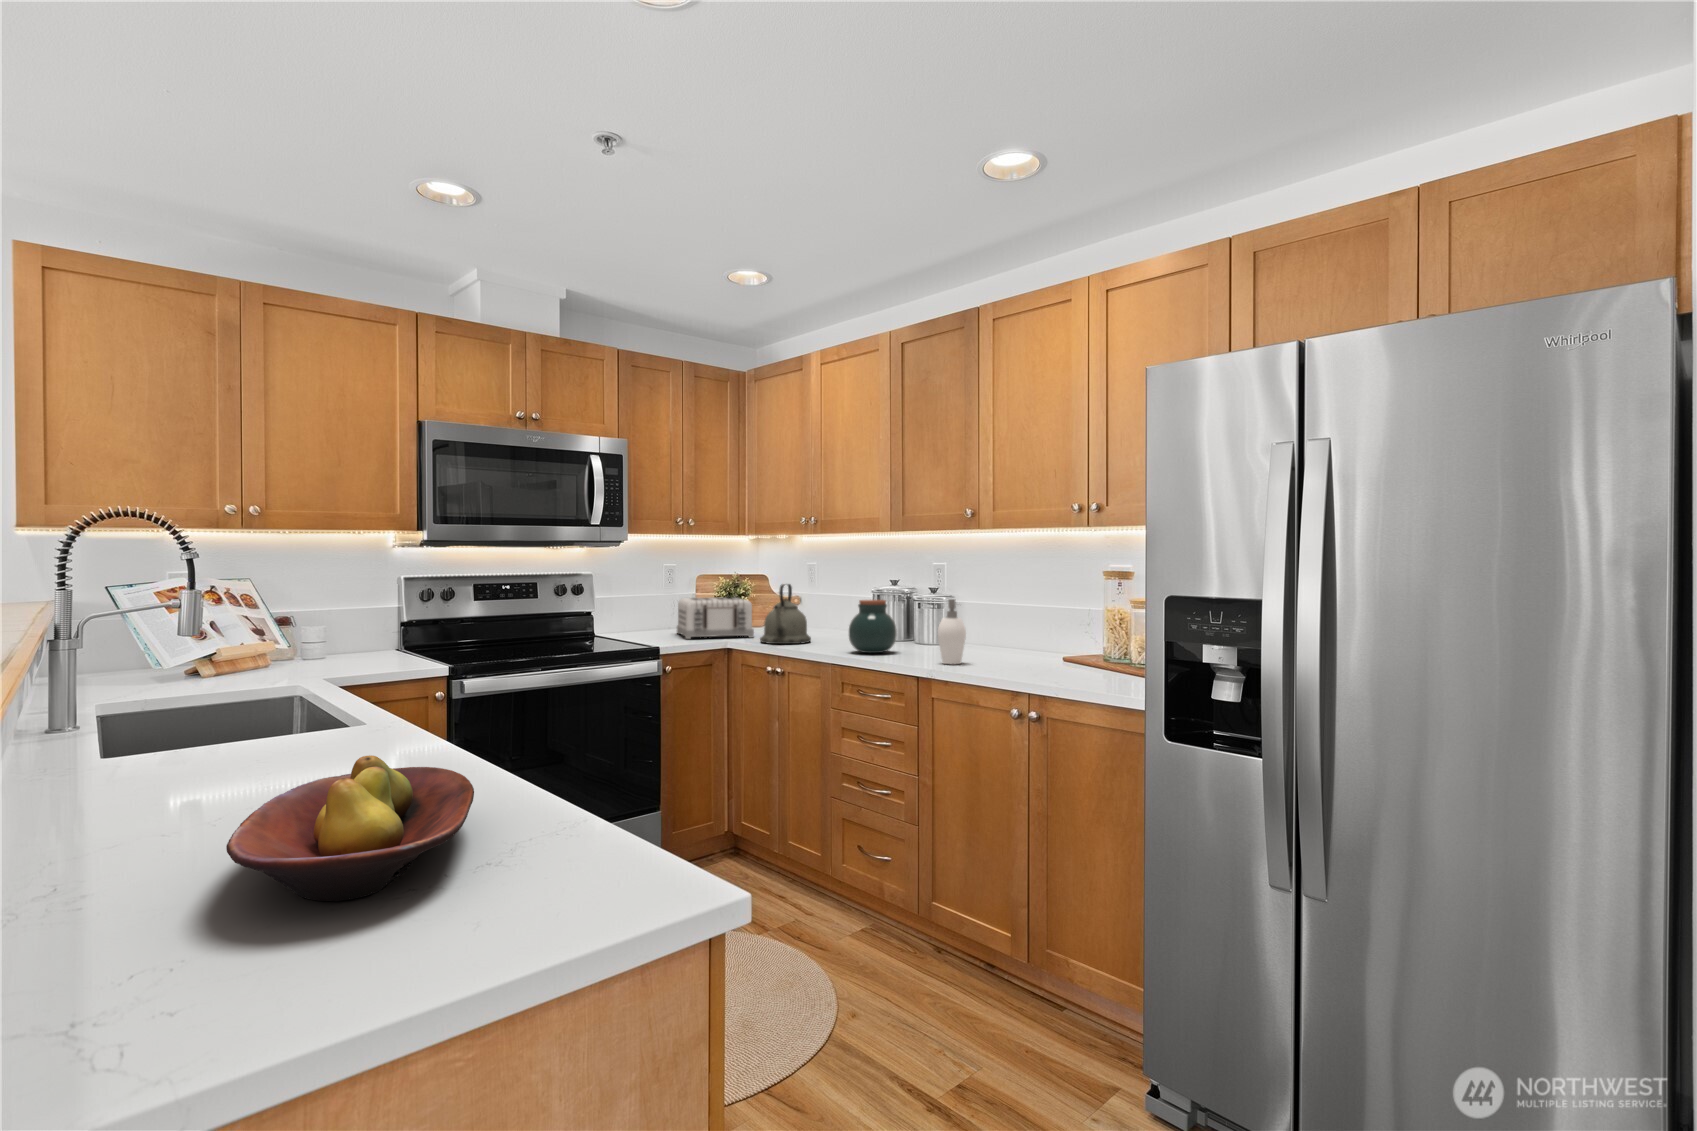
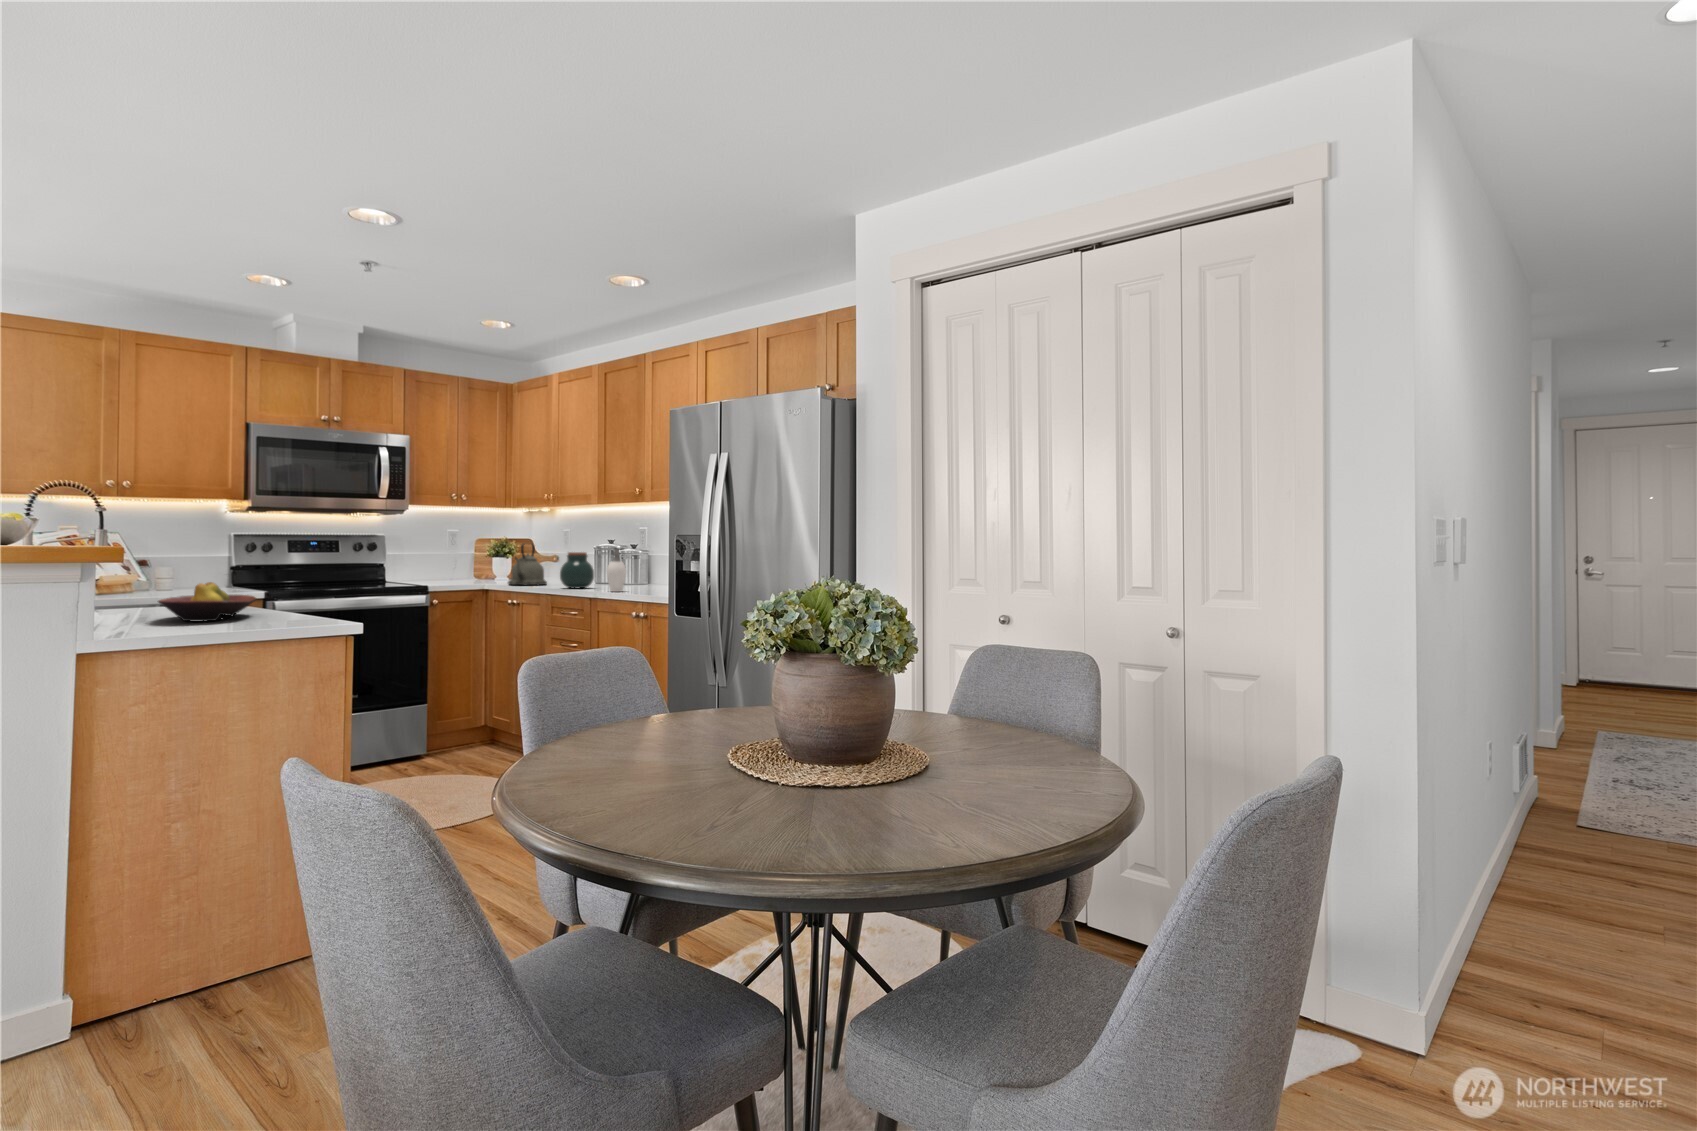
toaster: present [677,597,754,639] -> none [454,555,509,584]

